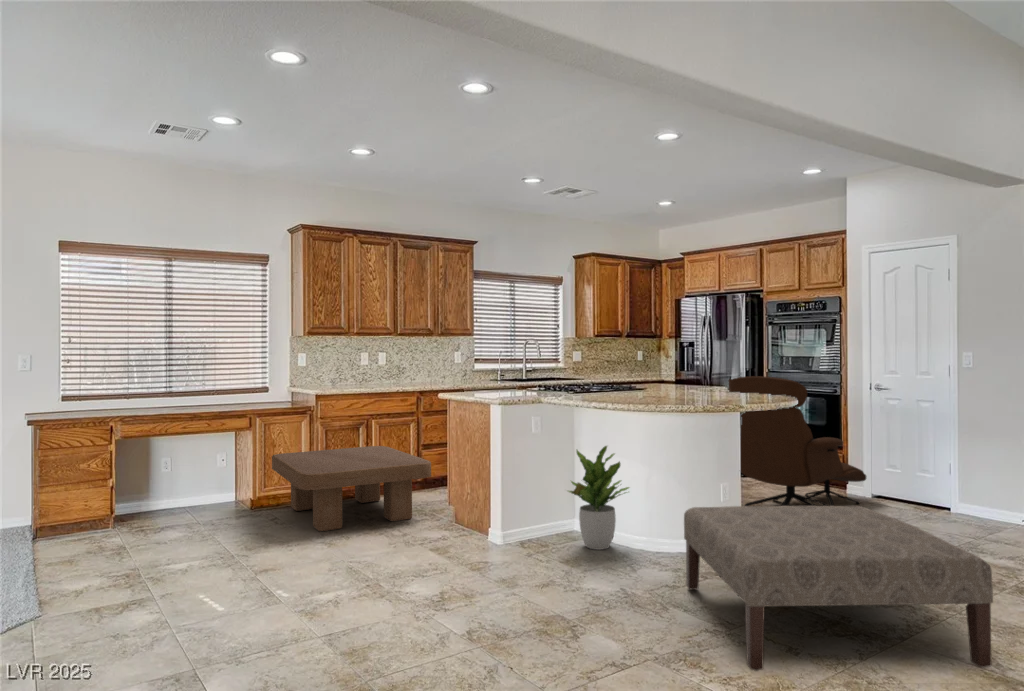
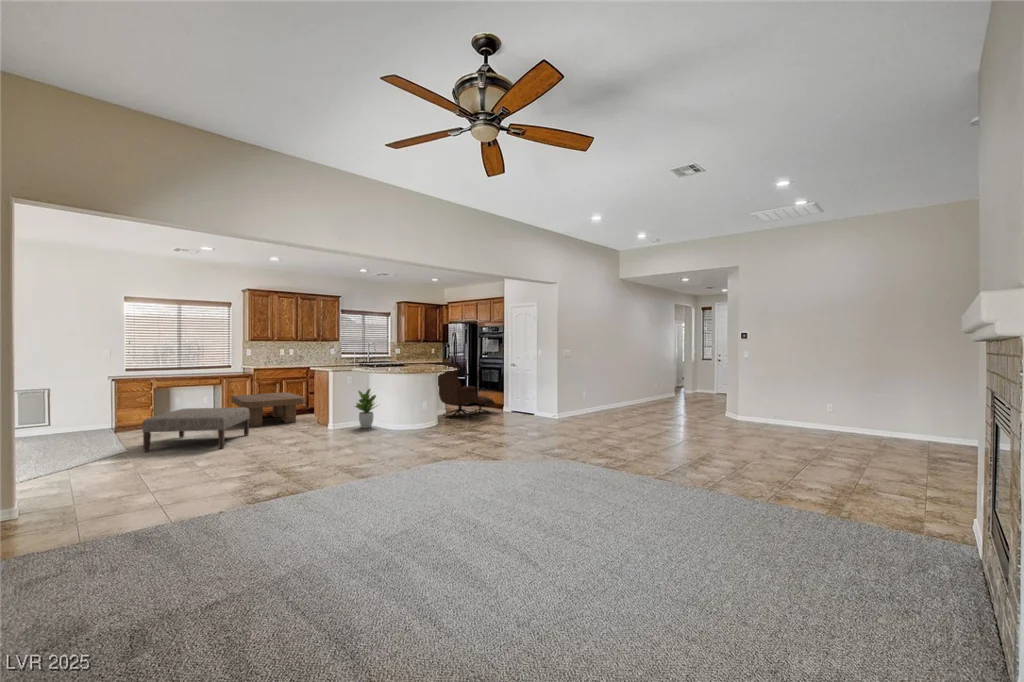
ottoman: present [684,506,993,671] -> present [143,407,250,452]

